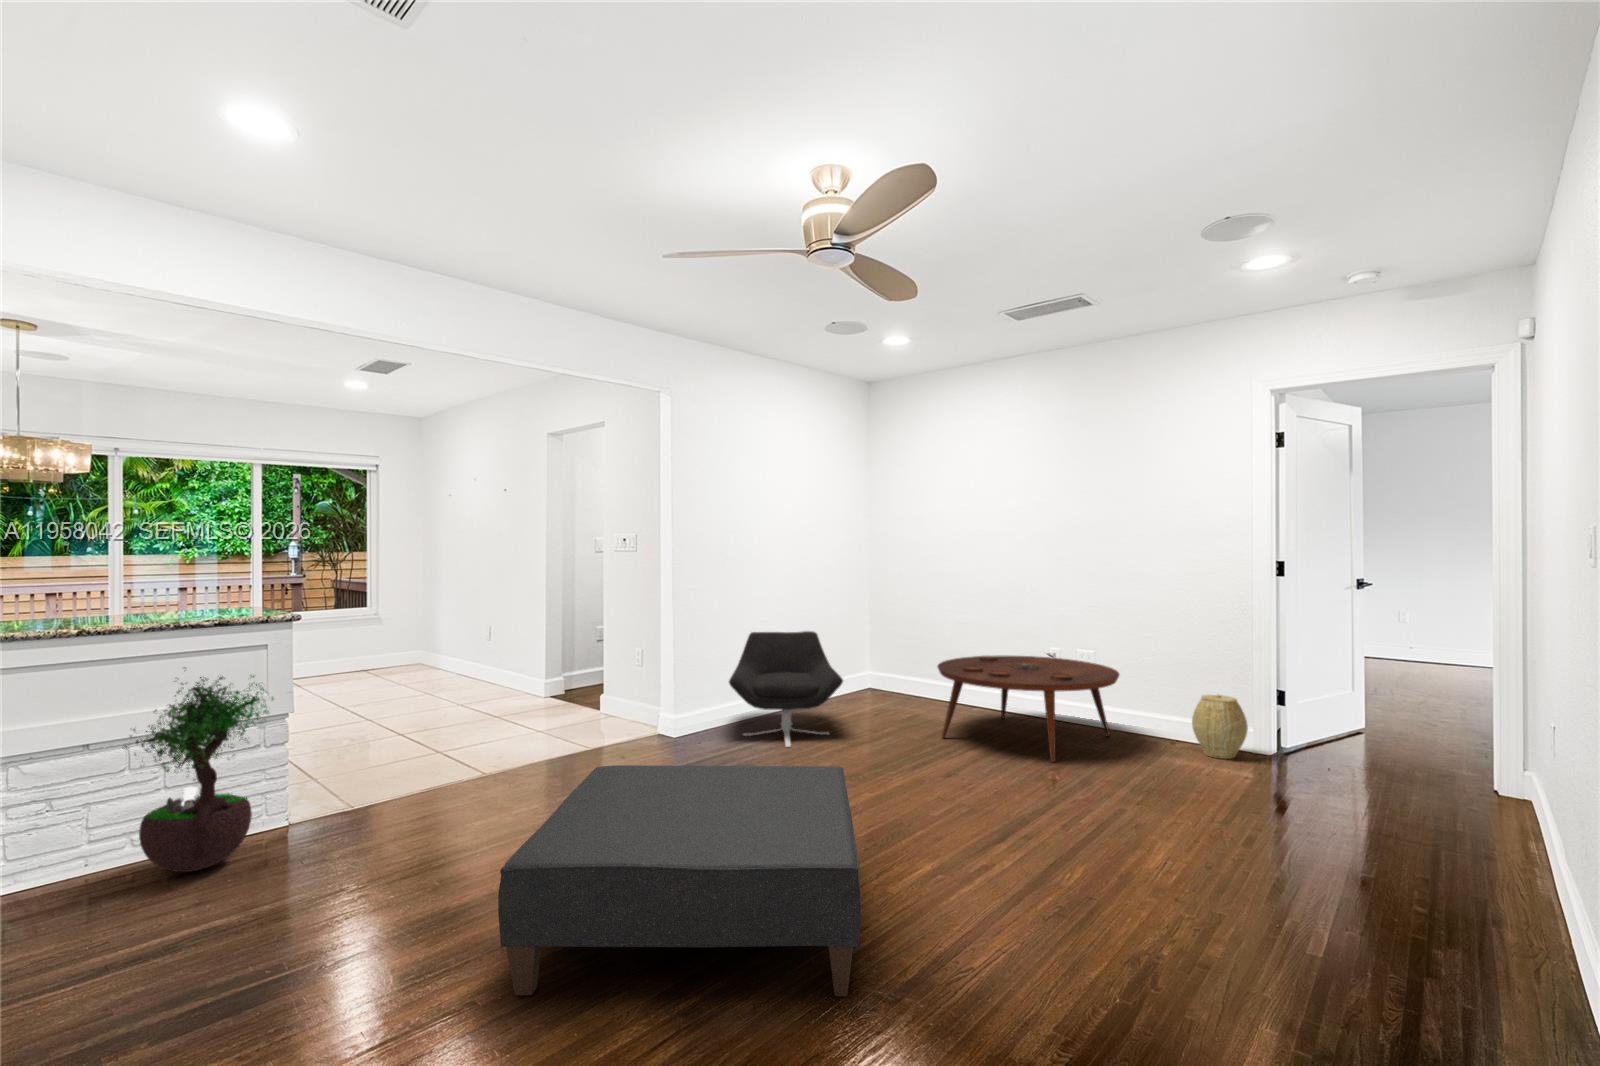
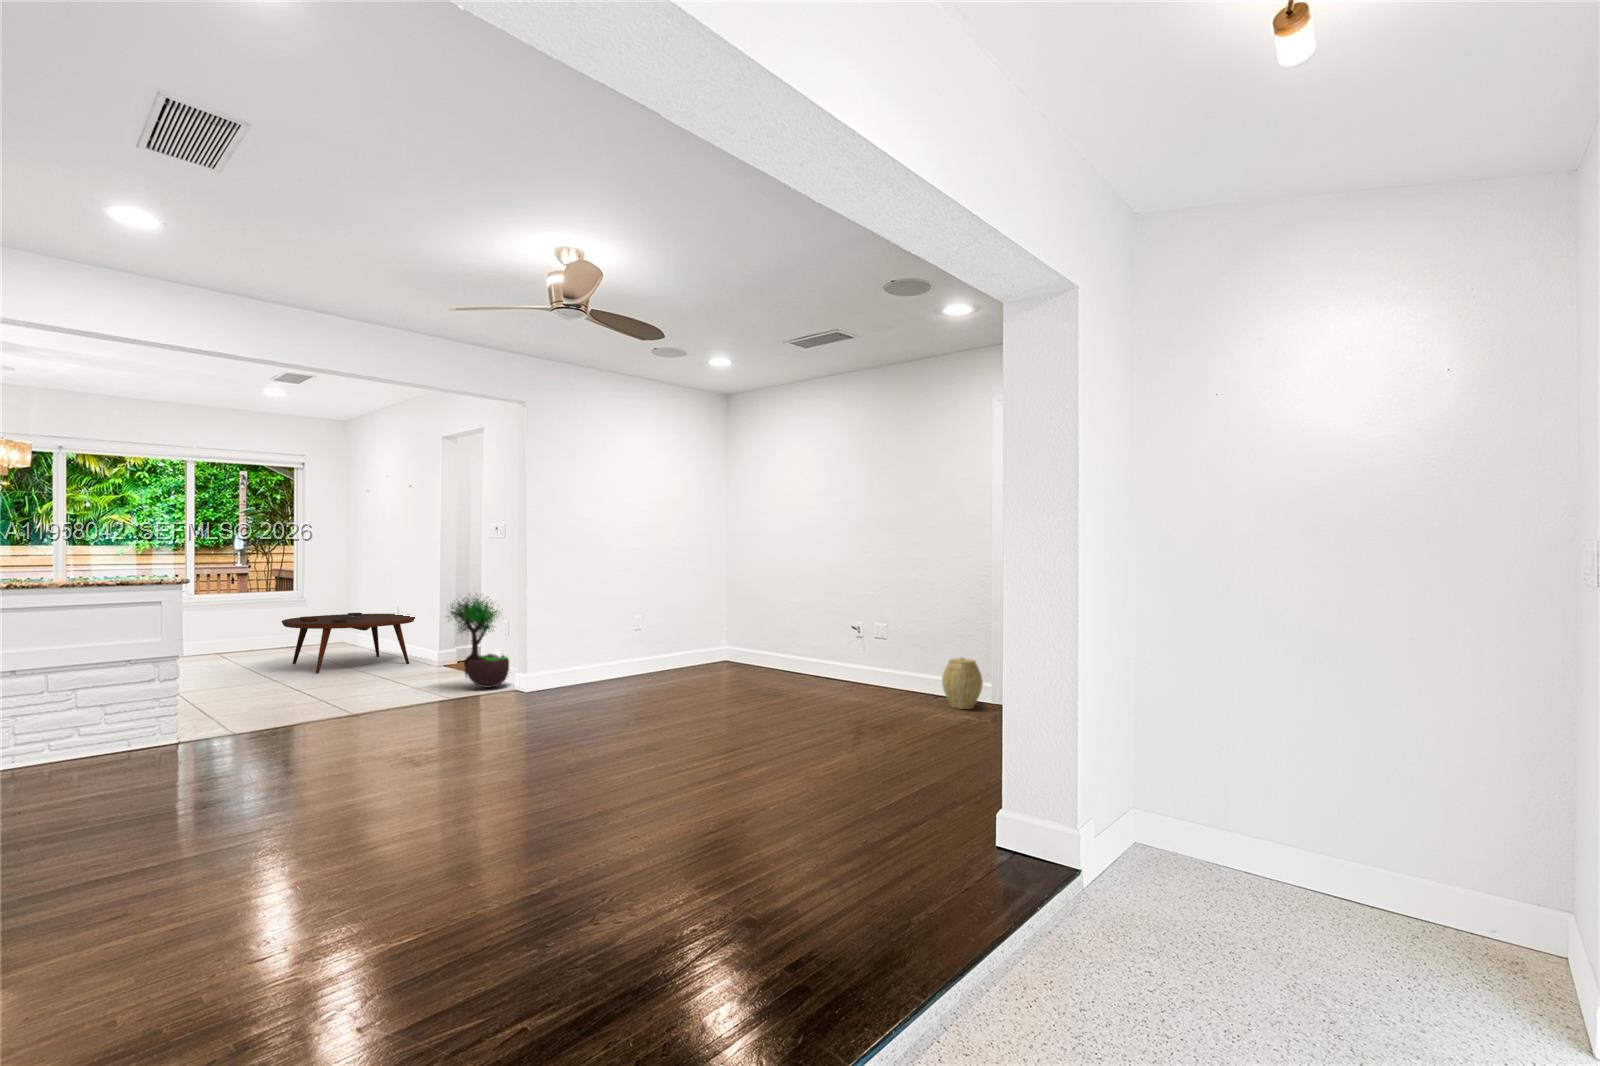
lounge chair: present [729,631,843,747] -> none [572,609,671,700]
coffee table: present [938,655,1119,762] -> present [282,613,415,673]
potted tree: present [124,676,274,872] -> present [448,598,509,688]
ottoman: present [498,765,860,996] -> none [275,692,592,830]

